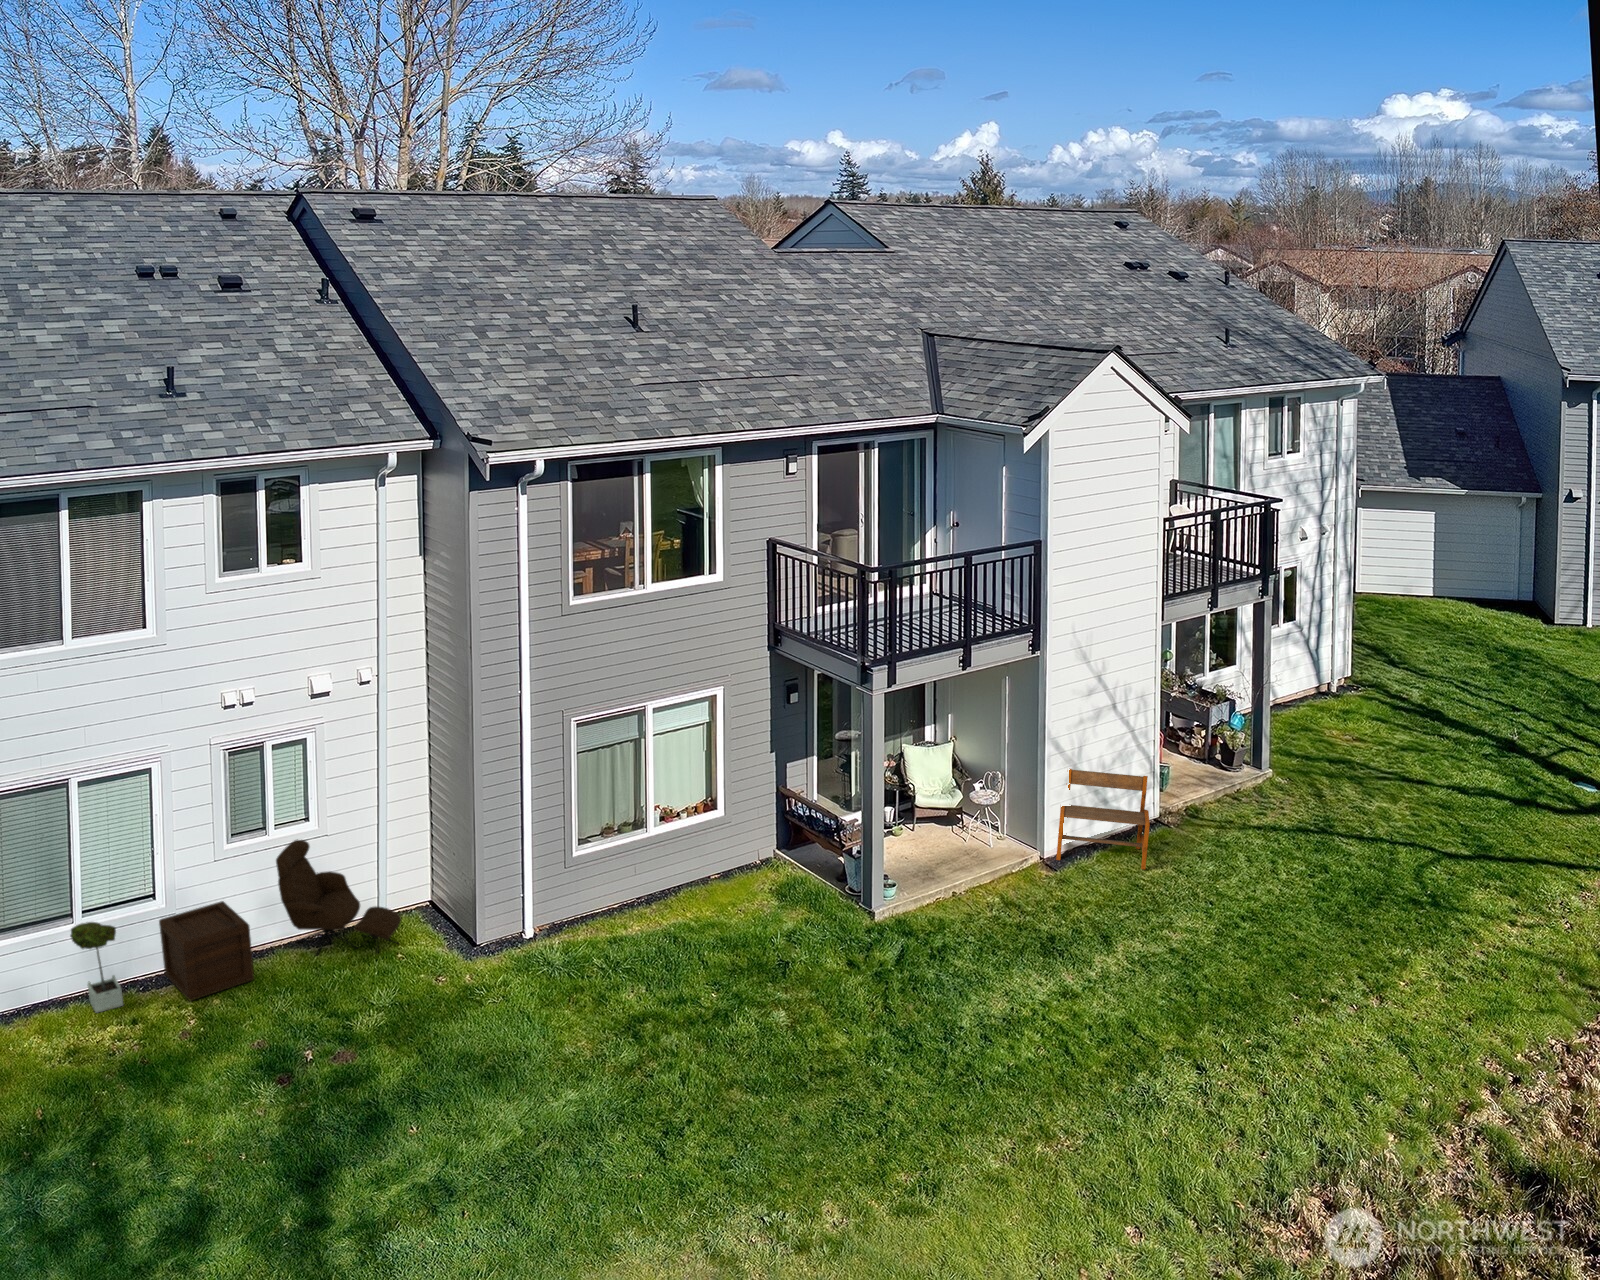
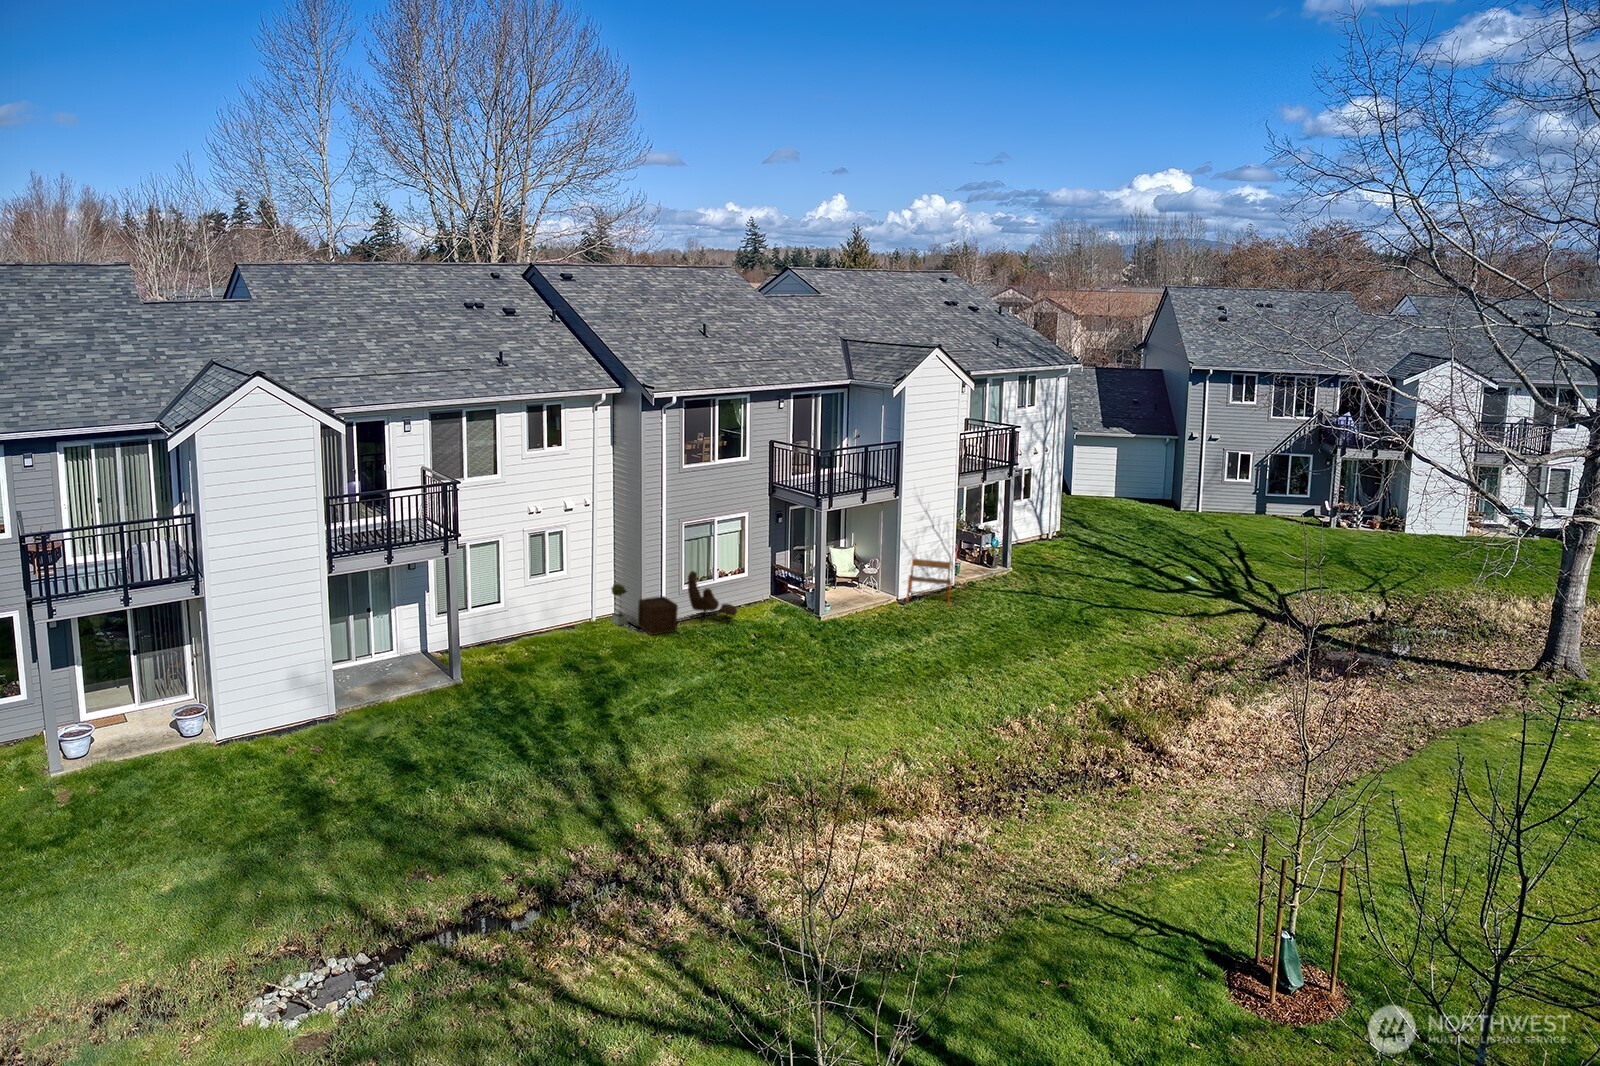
lounge chair: present [276,840,401,956] -> present [688,571,737,621]
wooden crate: present [159,901,254,1001] -> present [638,596,678,635]
potted tree: present [70,922,123,1013] -> present [612,584,628,625]

